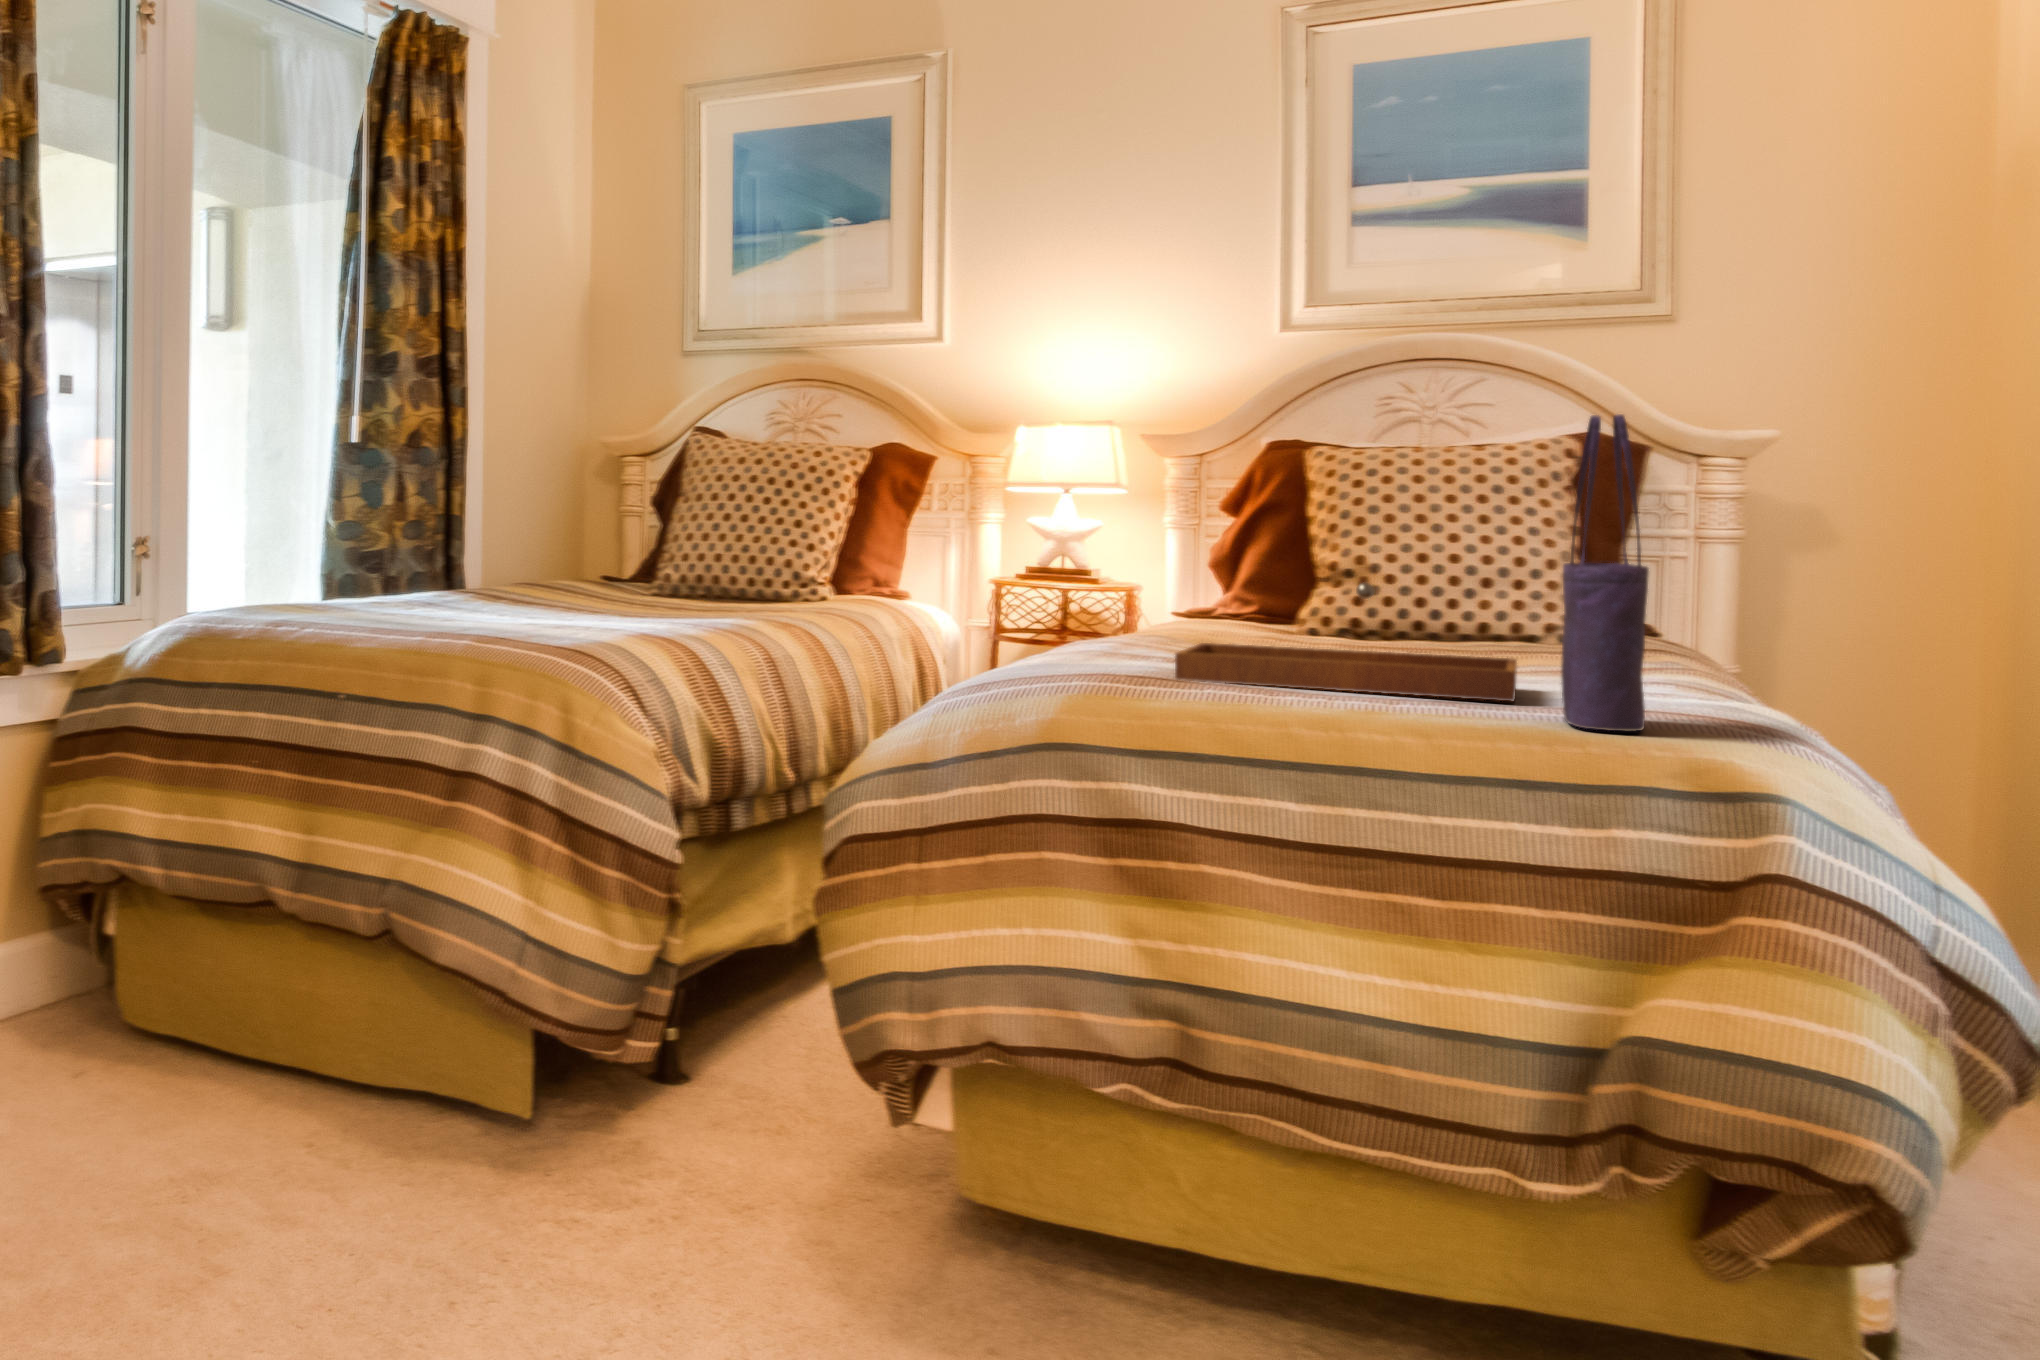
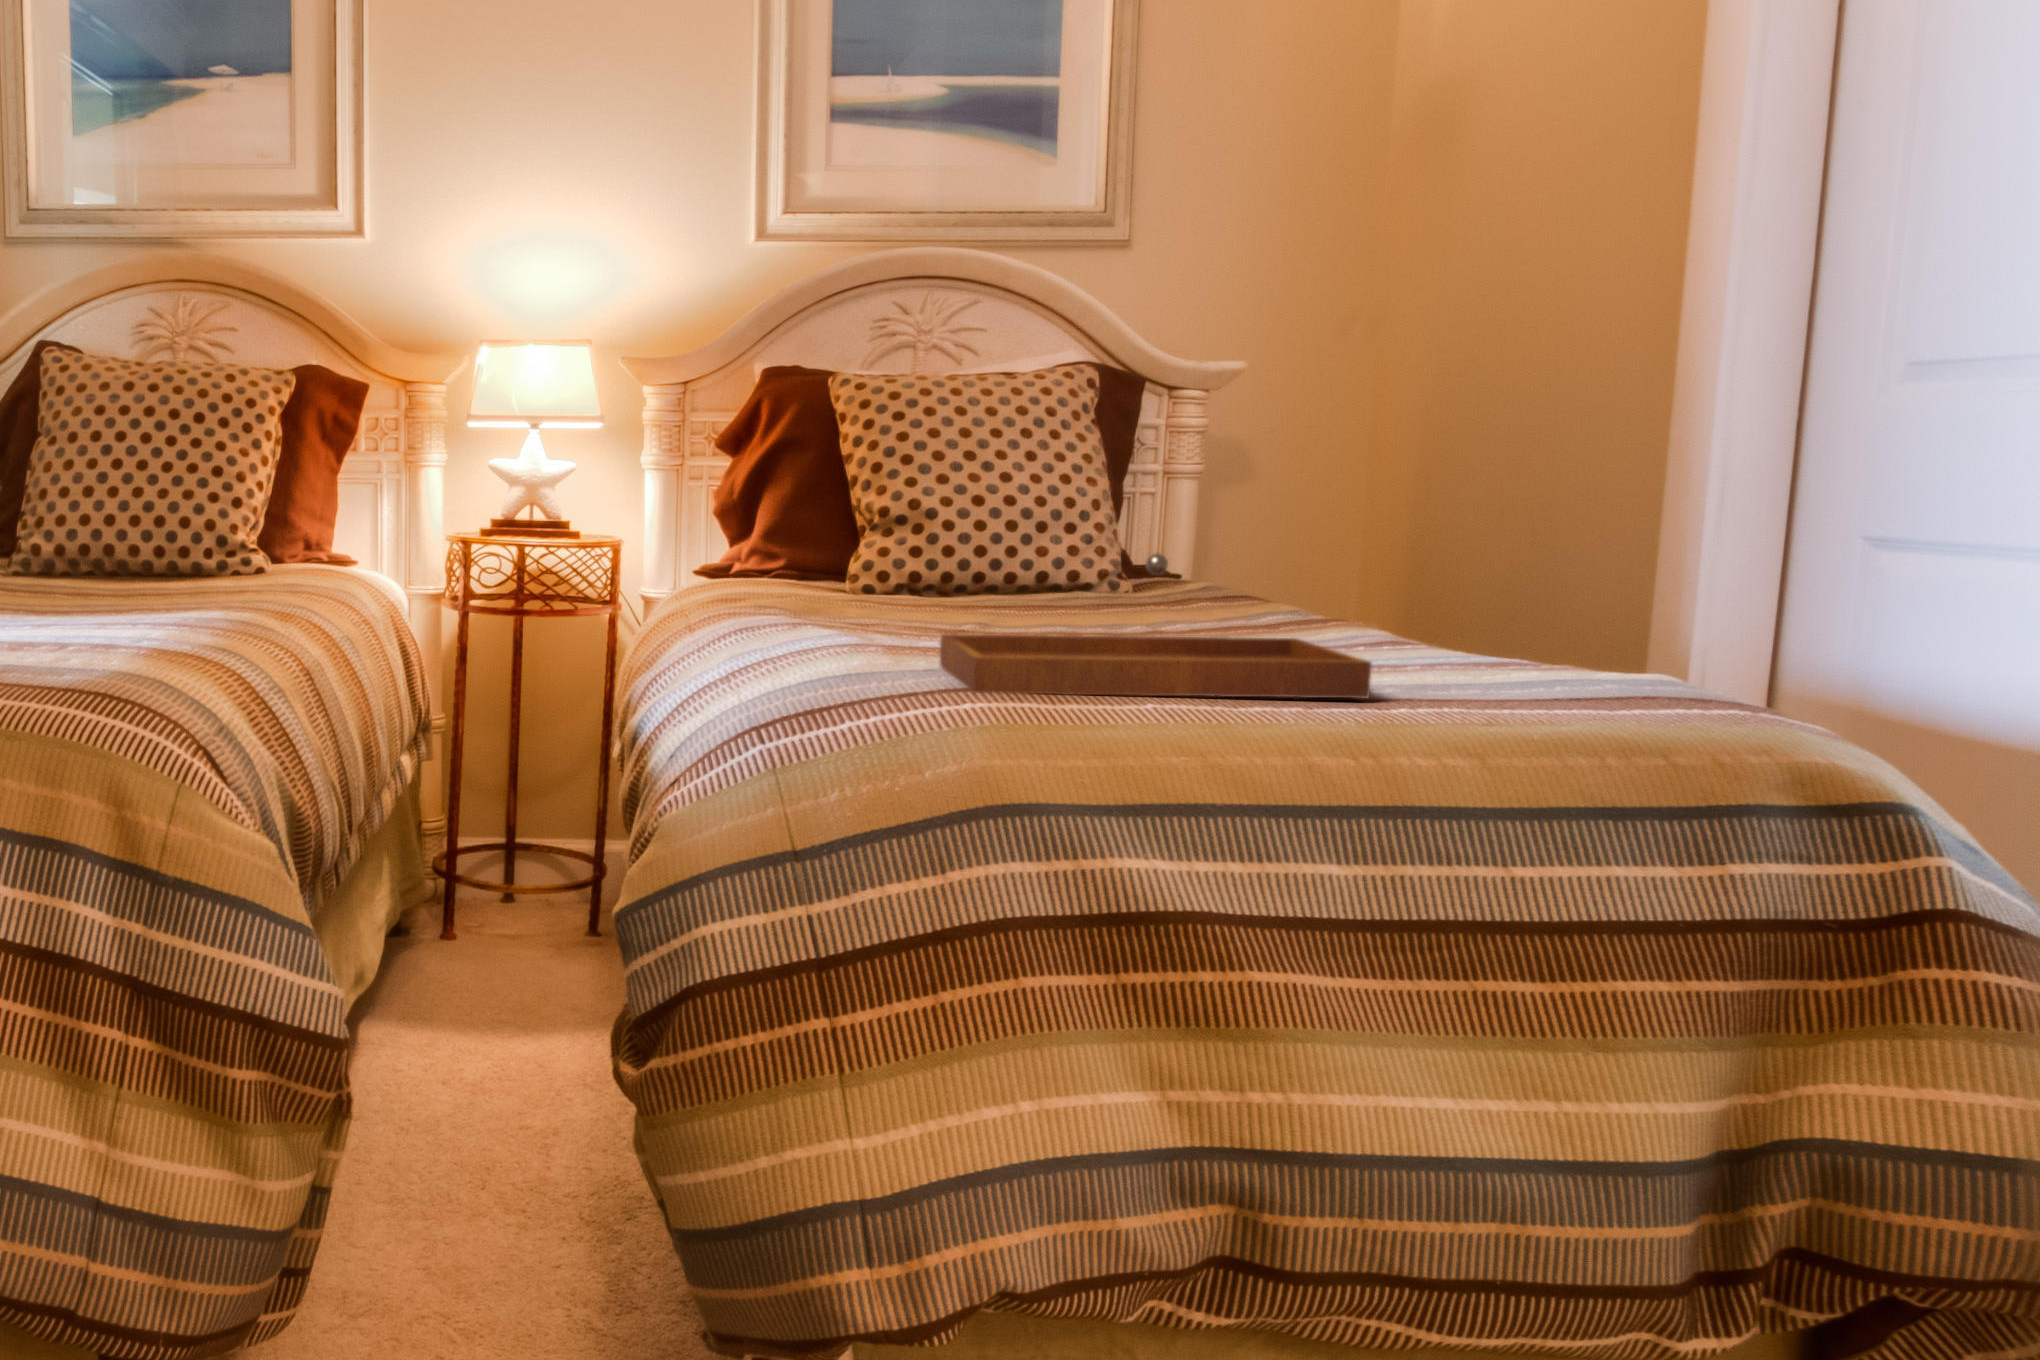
tote bag: present [1561,414,1649,731] -> none [1469,347,1630,742]

